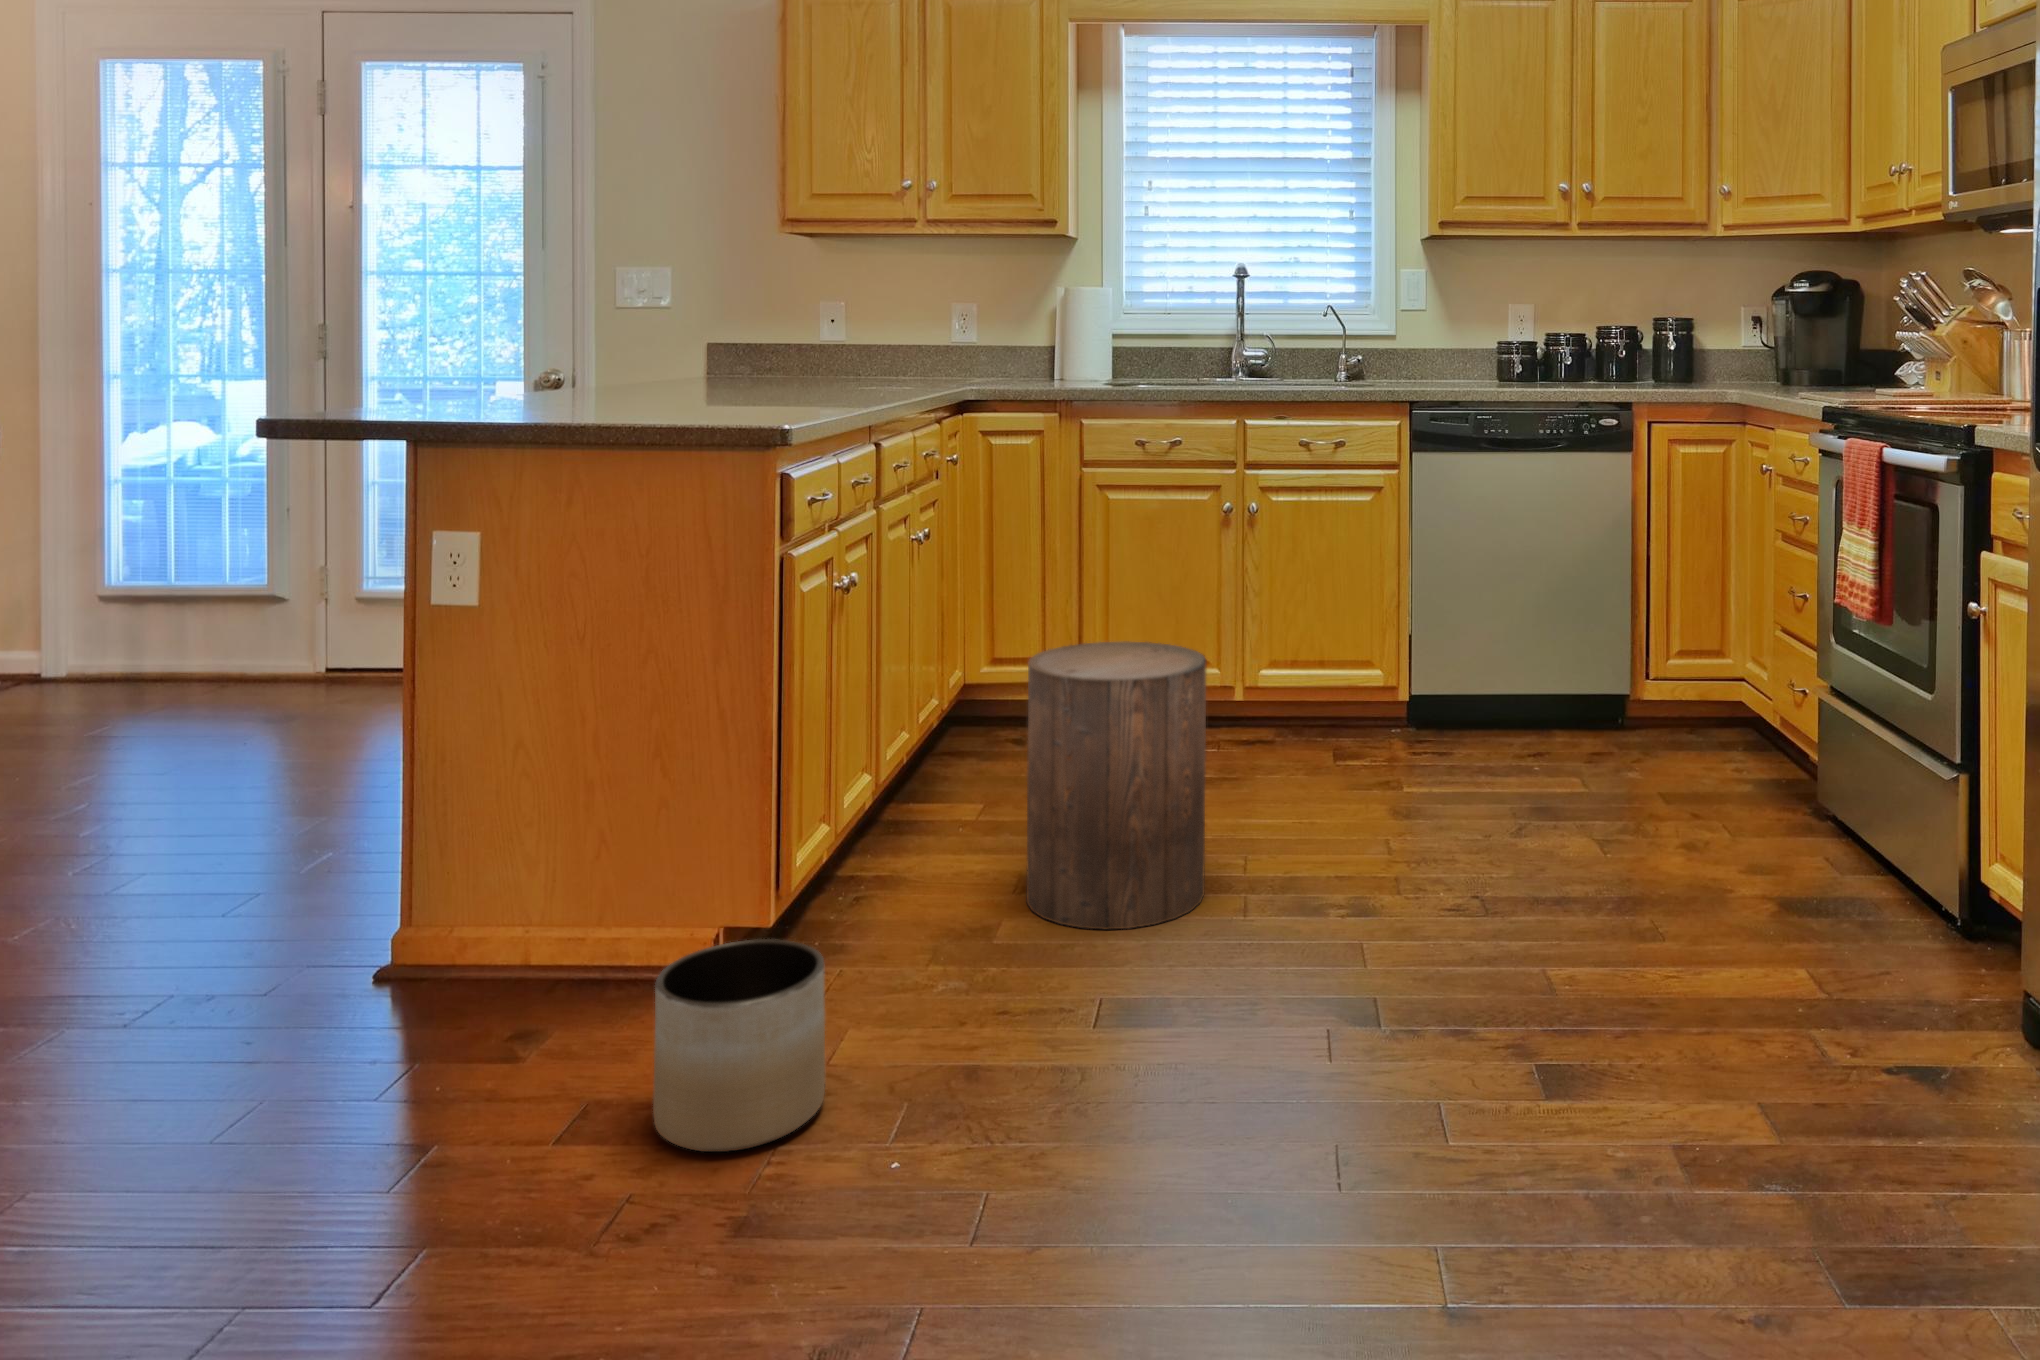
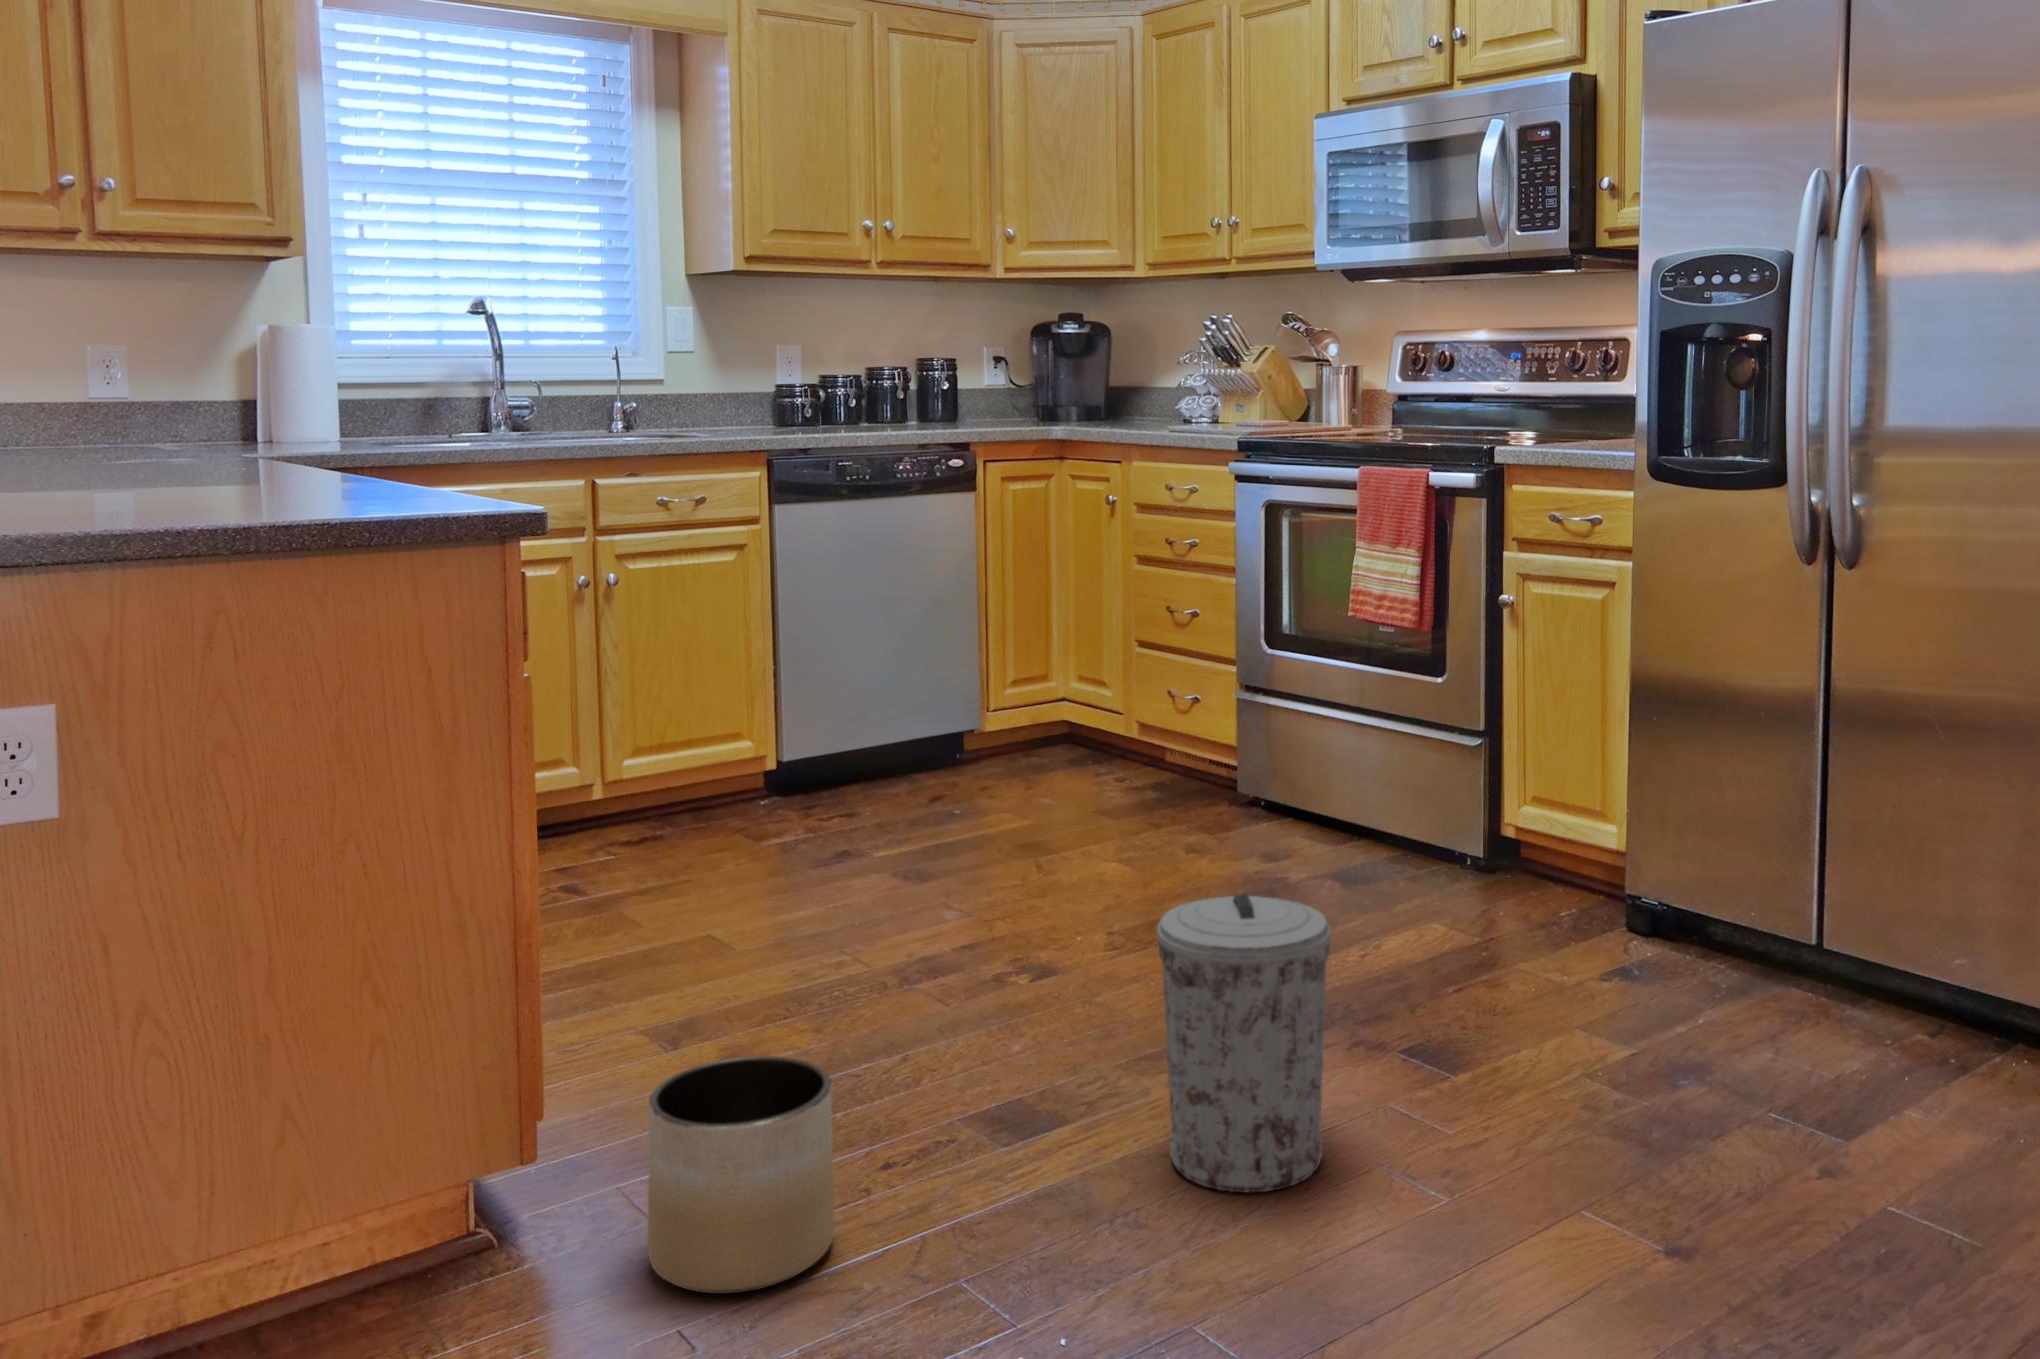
stool: present [1026,642,1206,929] -> none [656,716,857,1031]
trash can: none [1100,912,1294,1256] -> present [1157,894,1331,1192]

